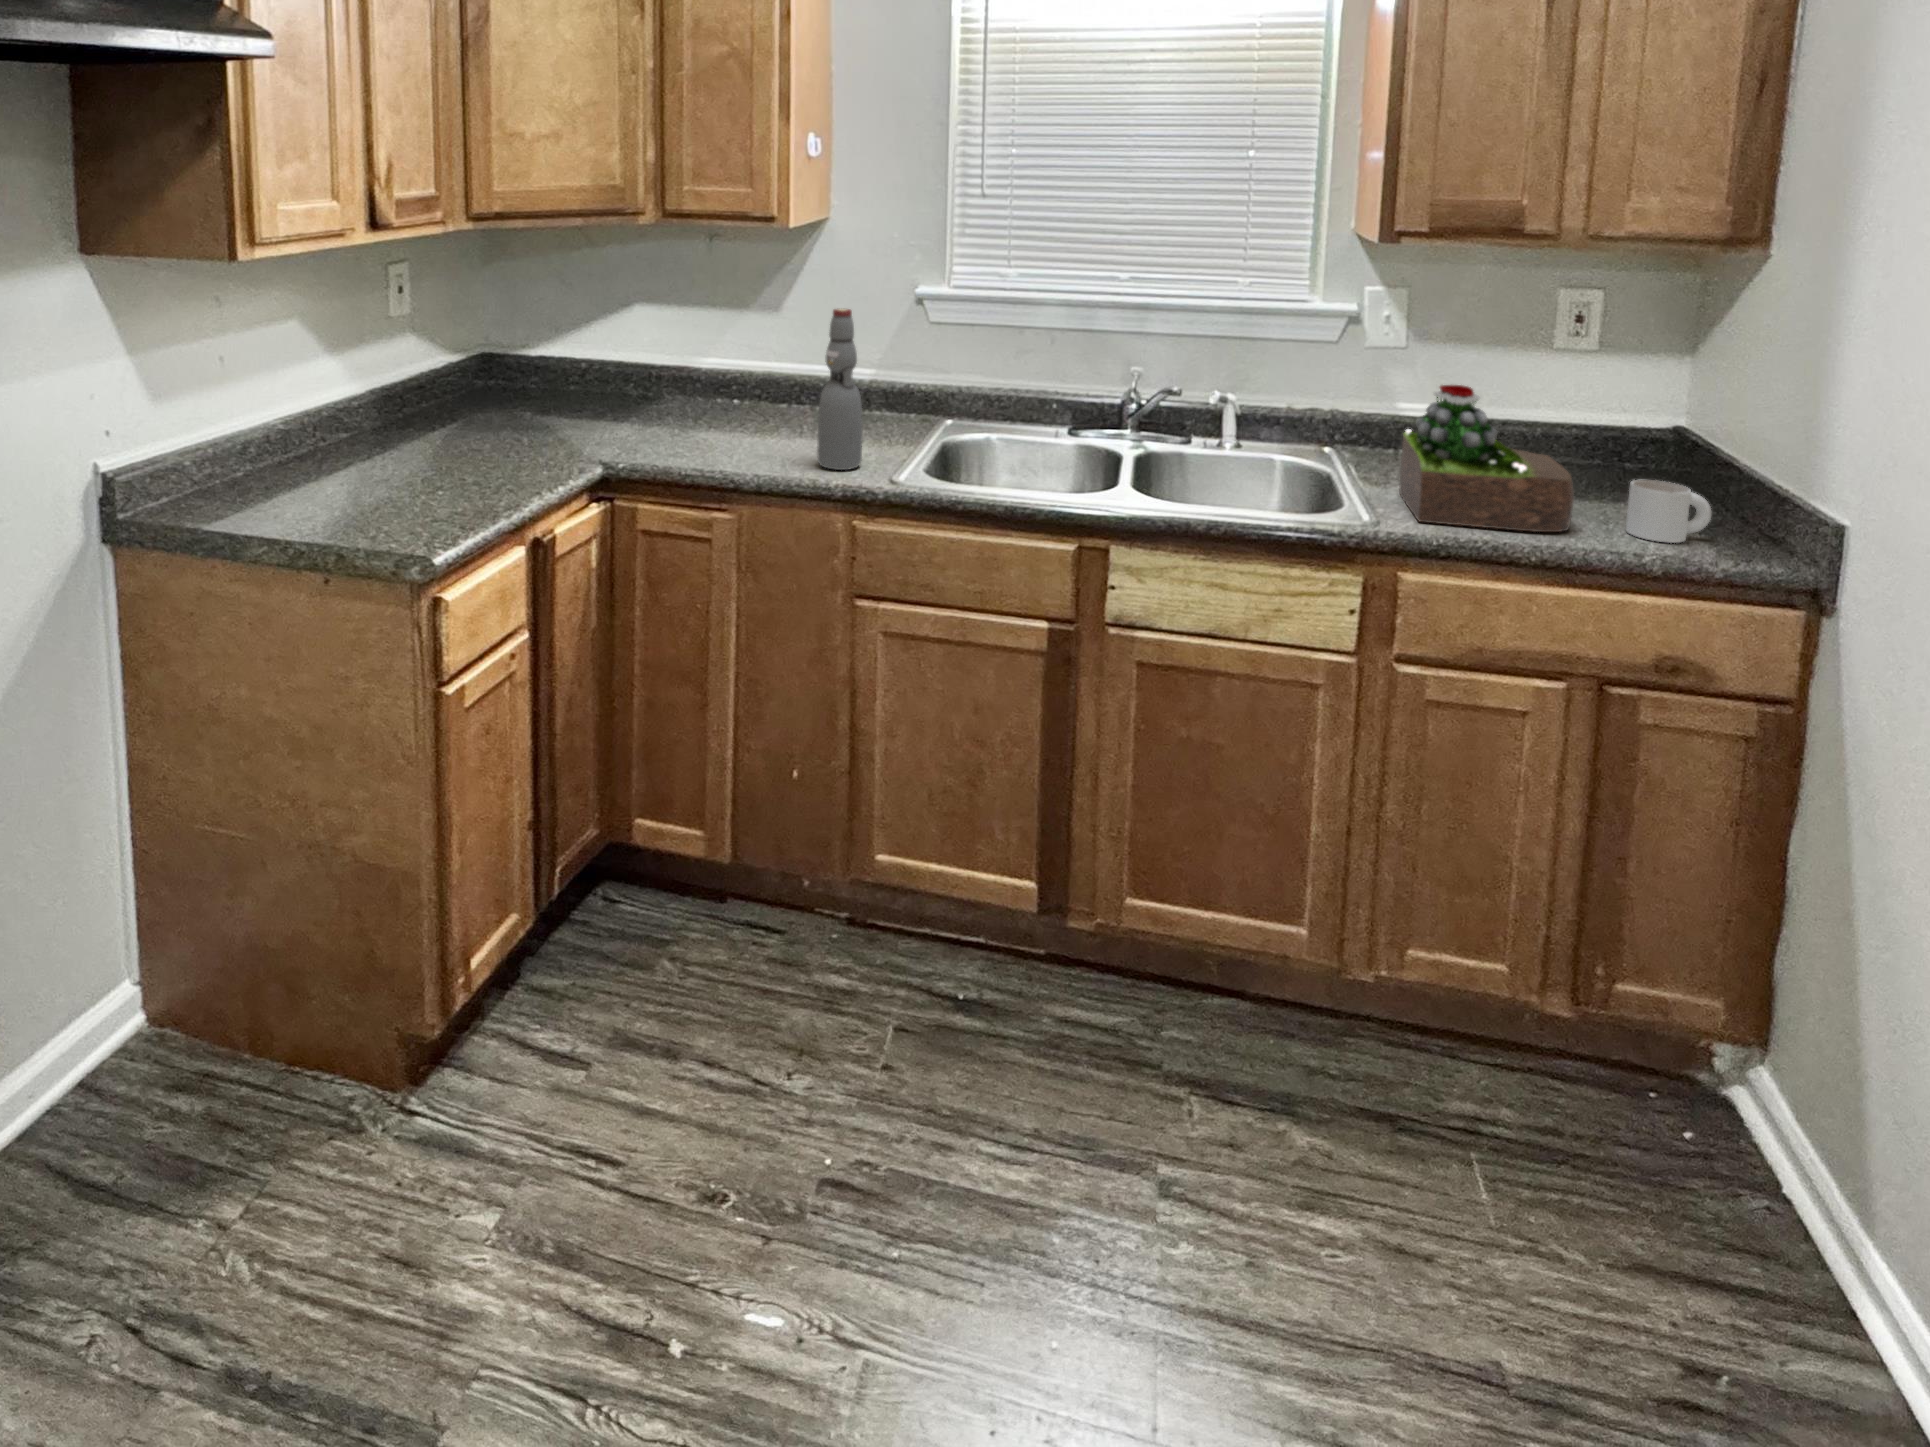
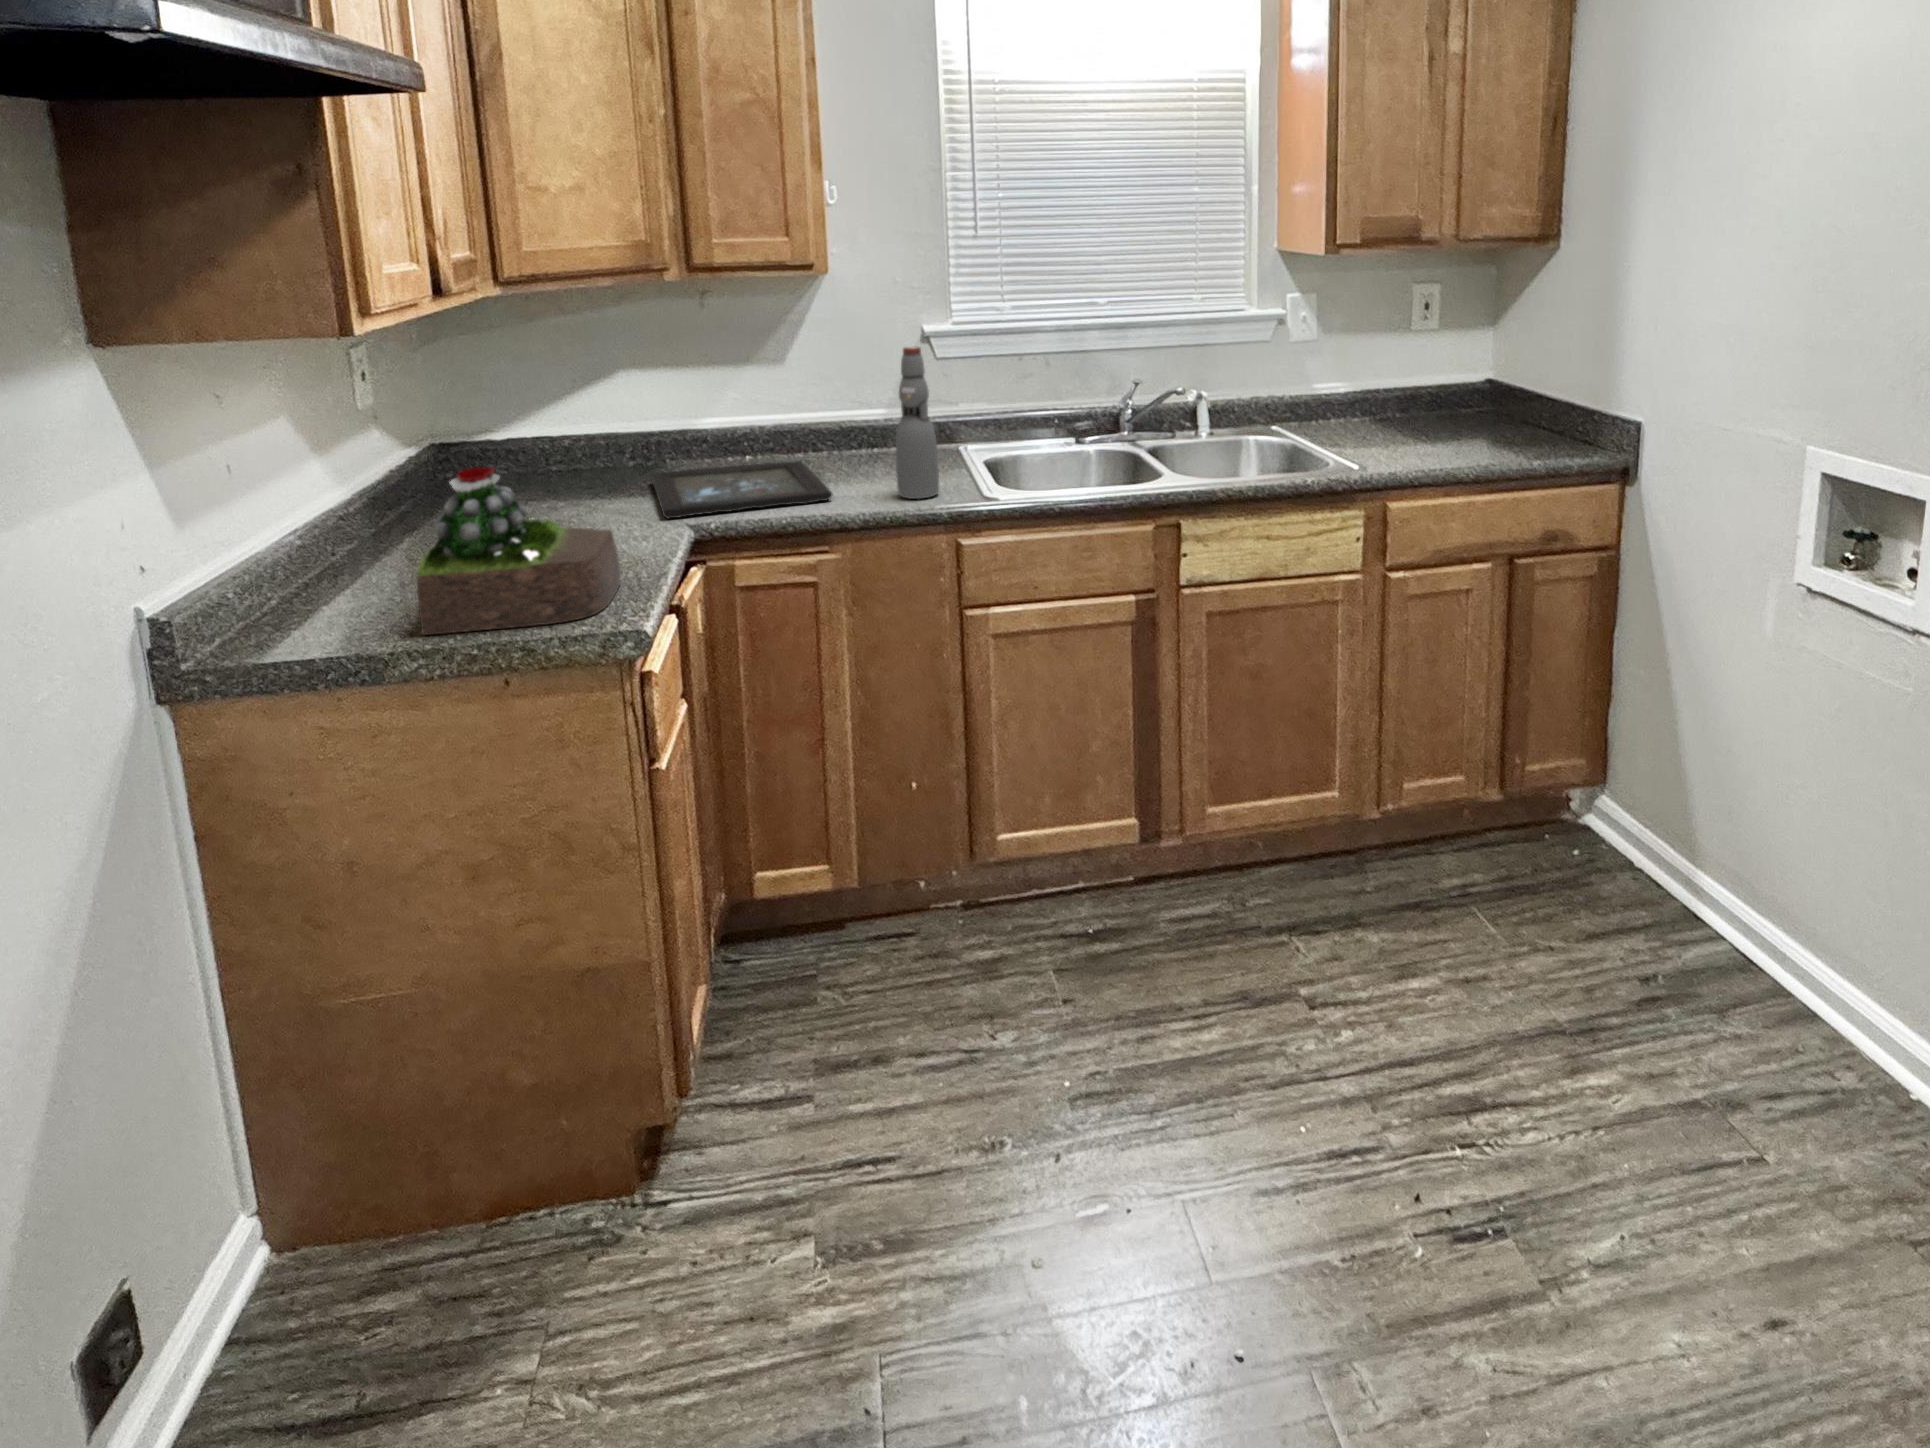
succulent plant: present [1399,385,1574,532] -> present [417,468,621,635]
tray: none [593,404,775,457] -> present [651,461,832,518]
mug: present [1626,480,1711,543] -> none [1503,414,1551,456]

